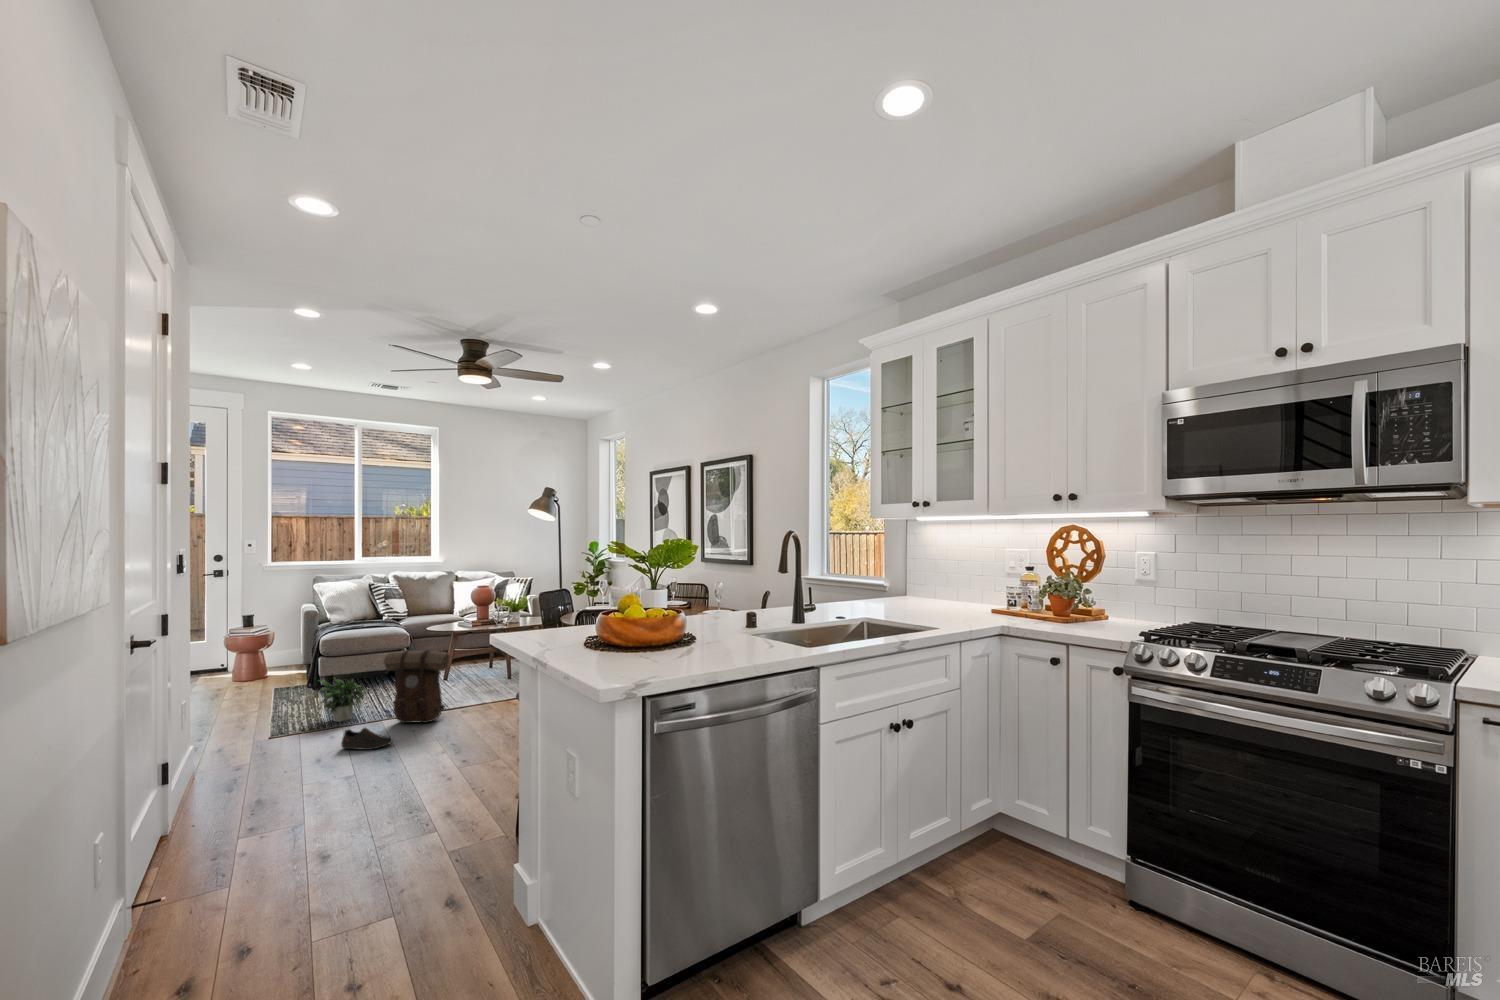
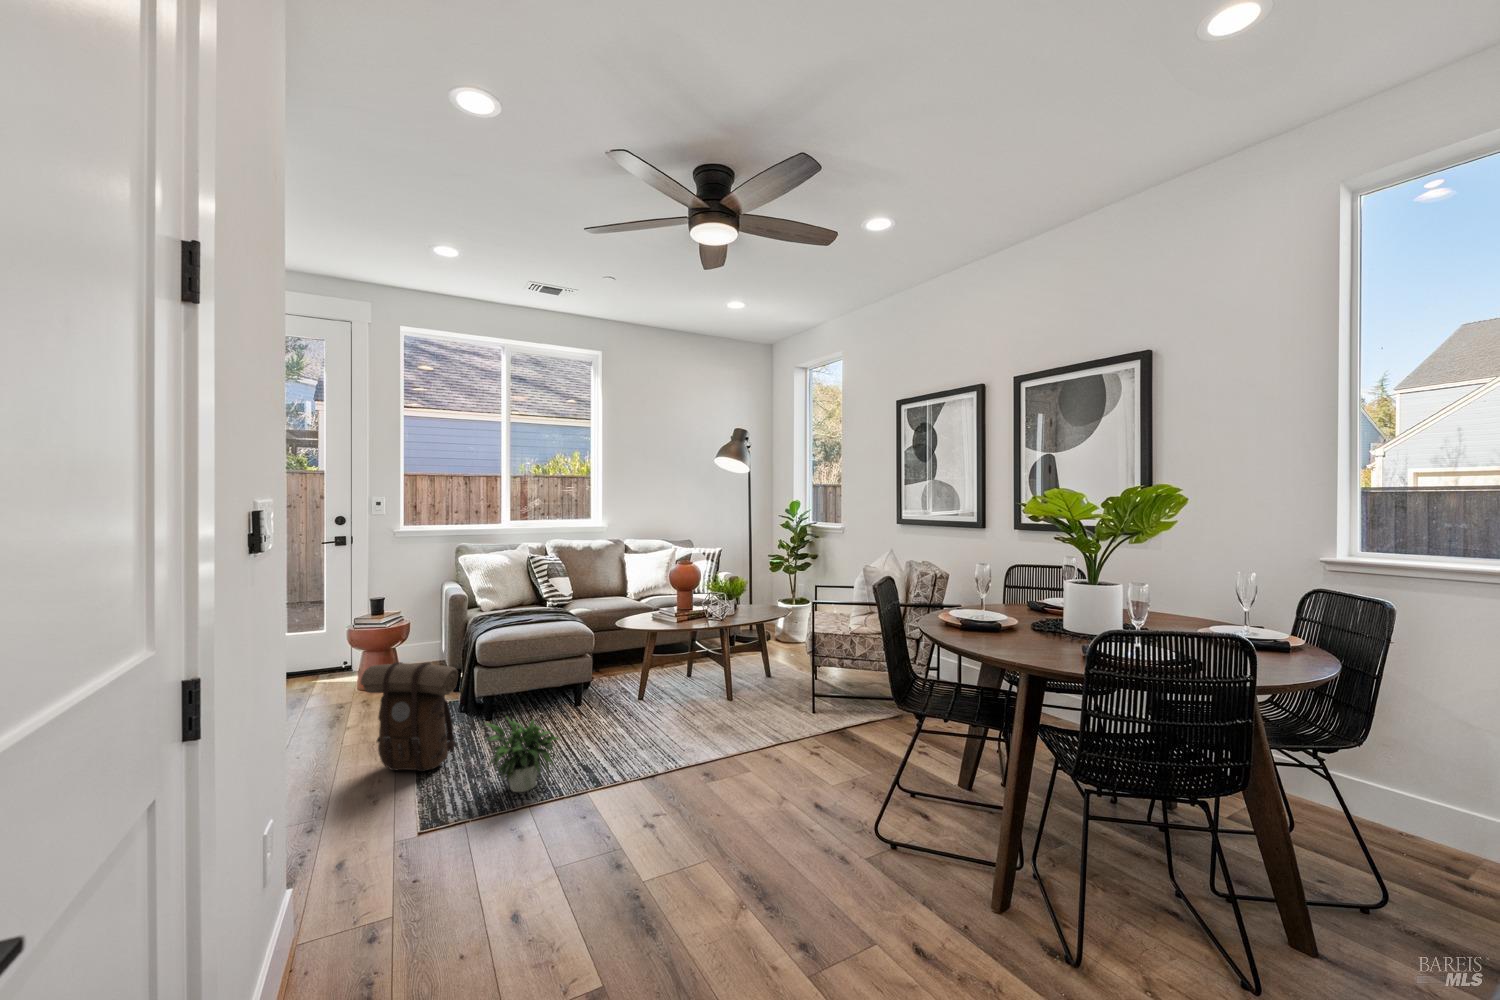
backpack: present [384,650,449,723] -> present [361,662,458,771]
shoe: present [341,728,393,750] -> none [543,838,632,886]

